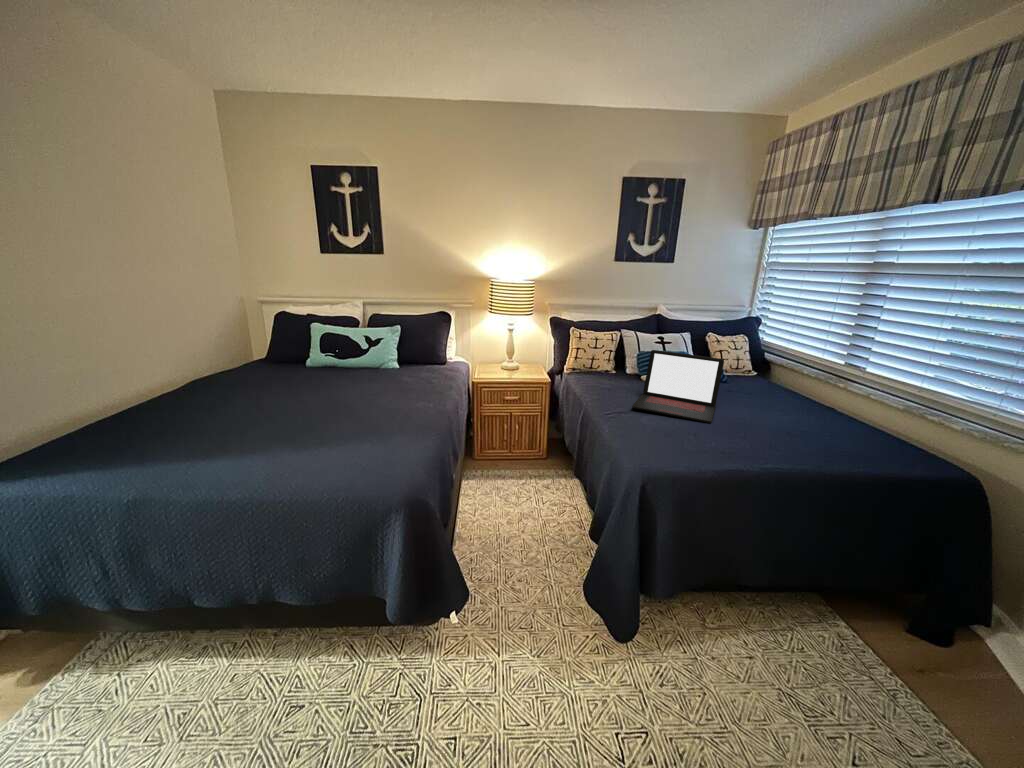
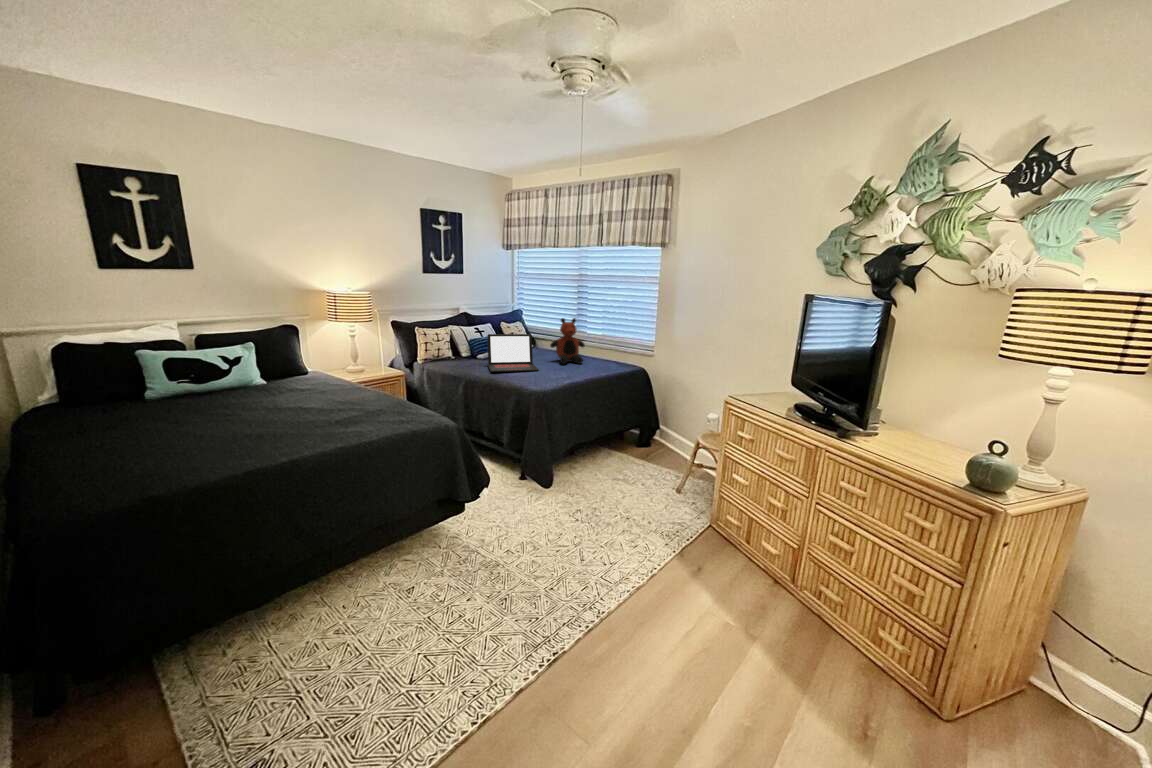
teddy bear: none [757,339,832,427] -> present [550,318,585,364]

